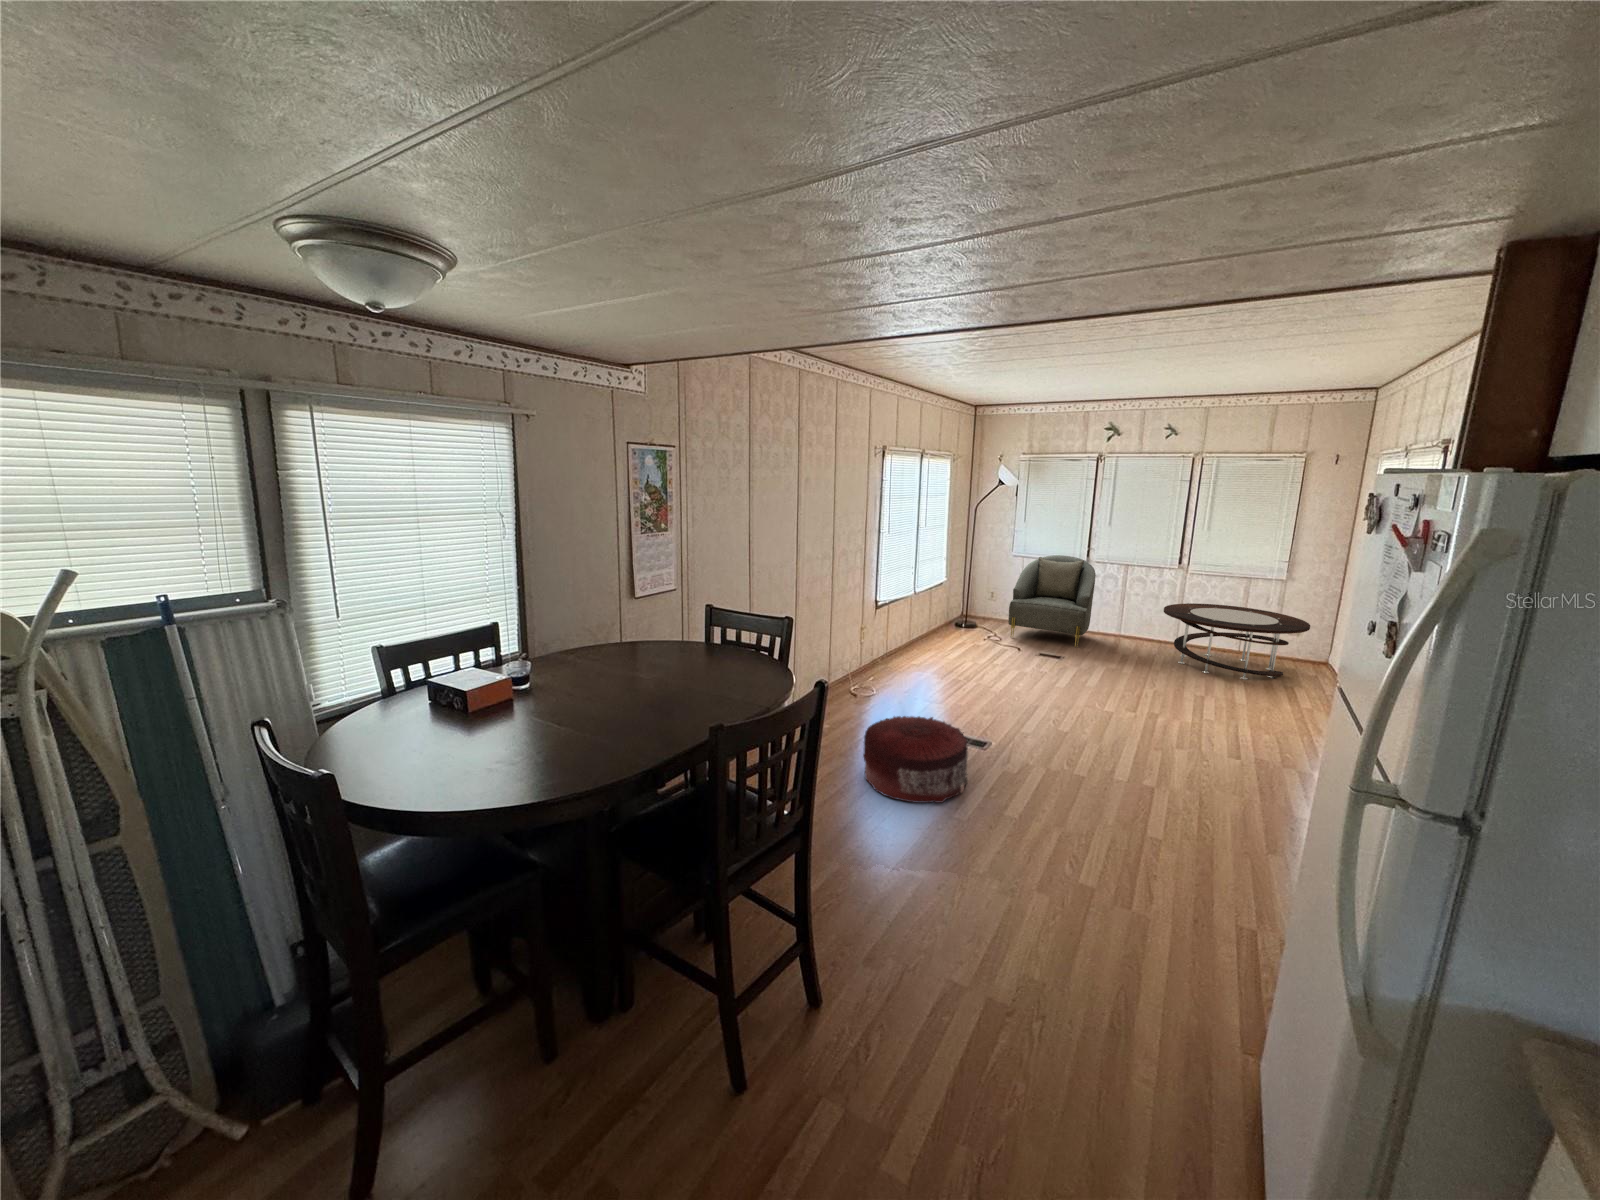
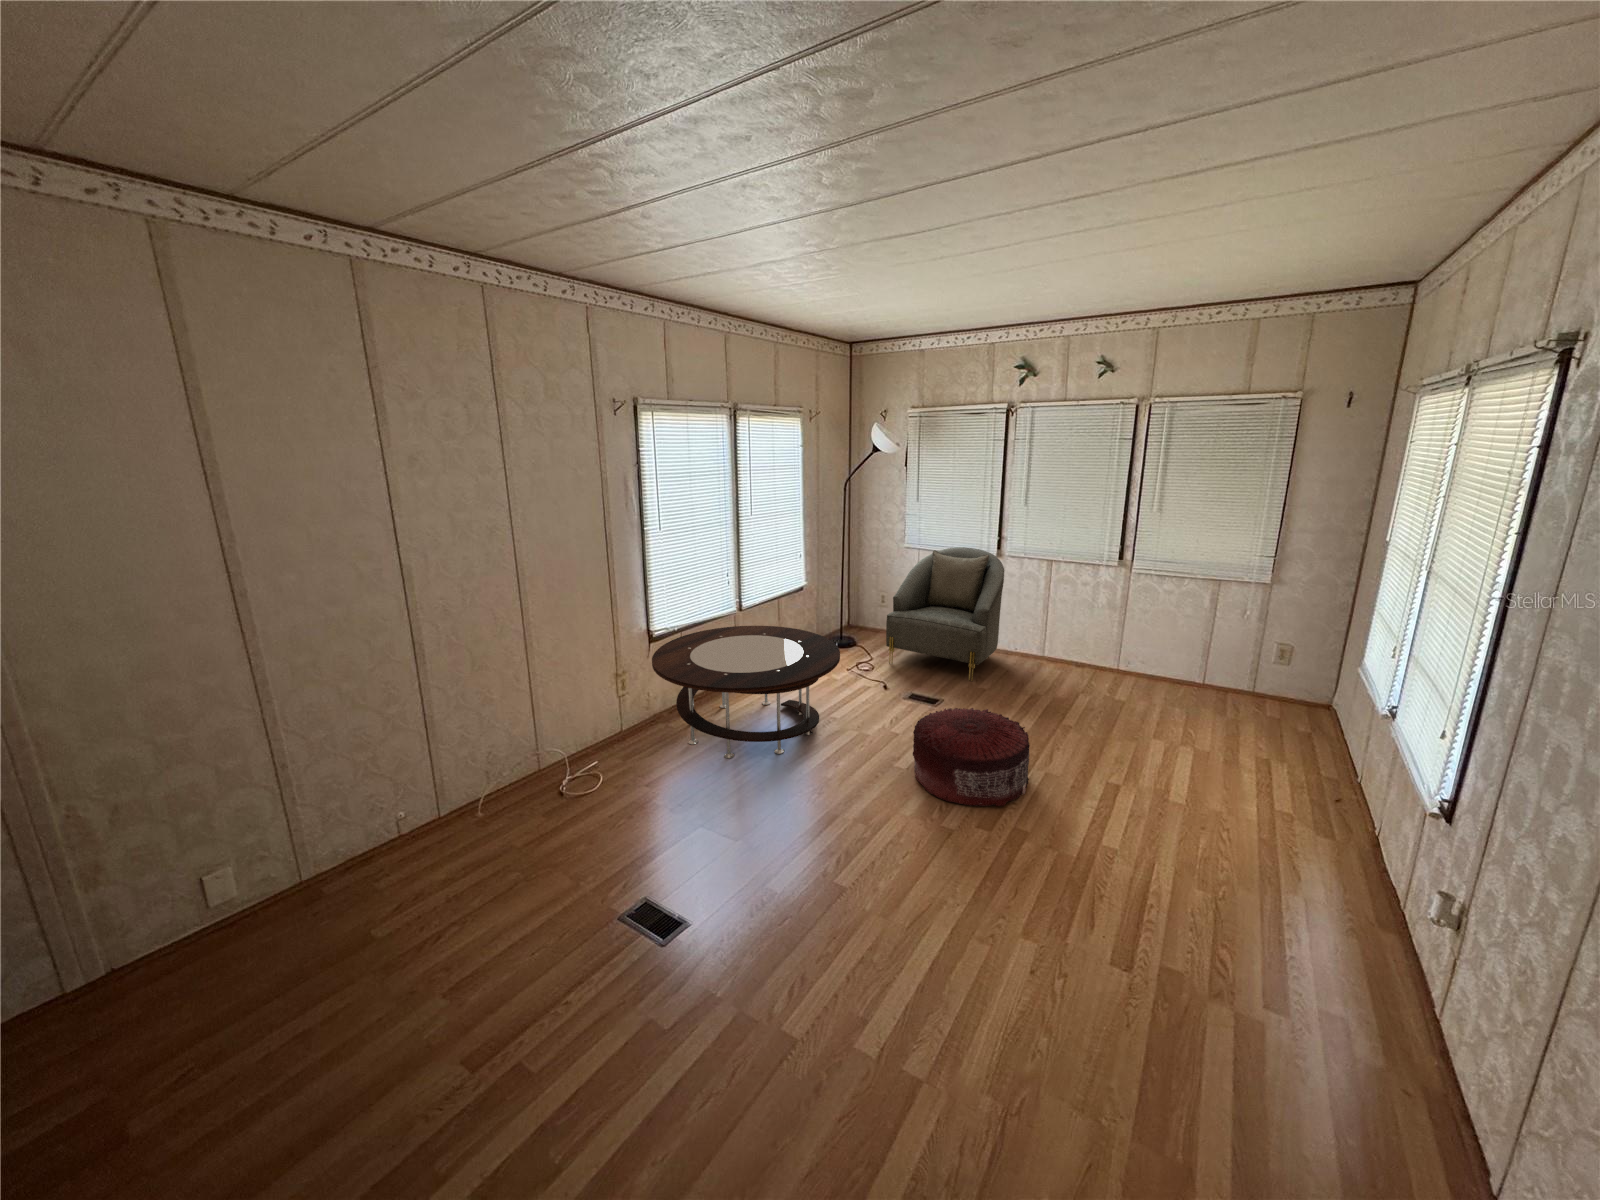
coffee table: present [1164,603,1310,680] -> present [652,626,840,758]
pouf: present [863,716,968,803] -> present [913,708,1030,806]

